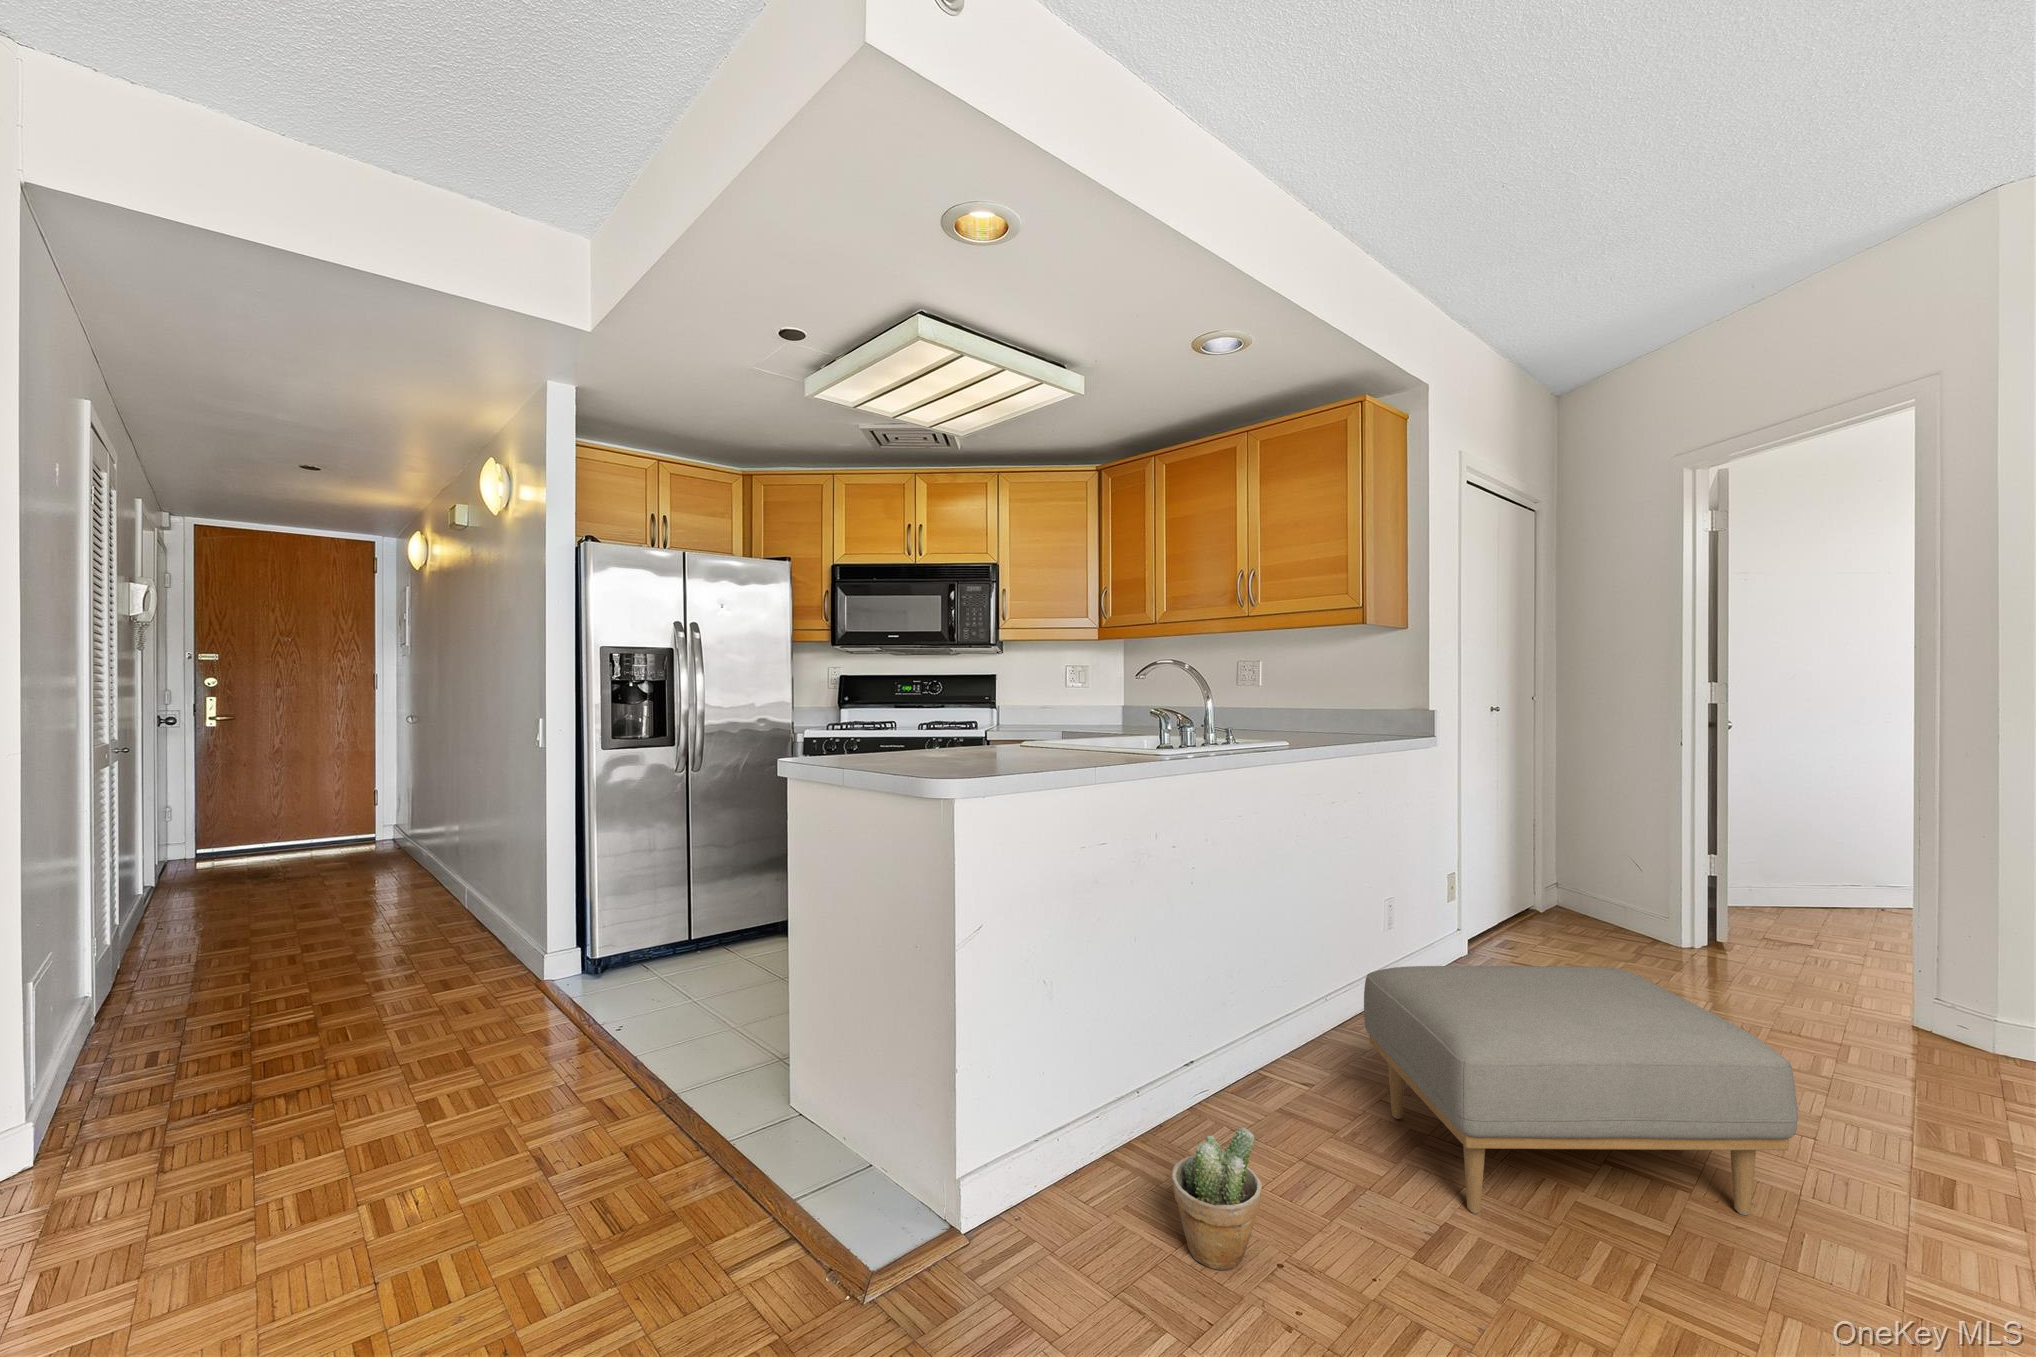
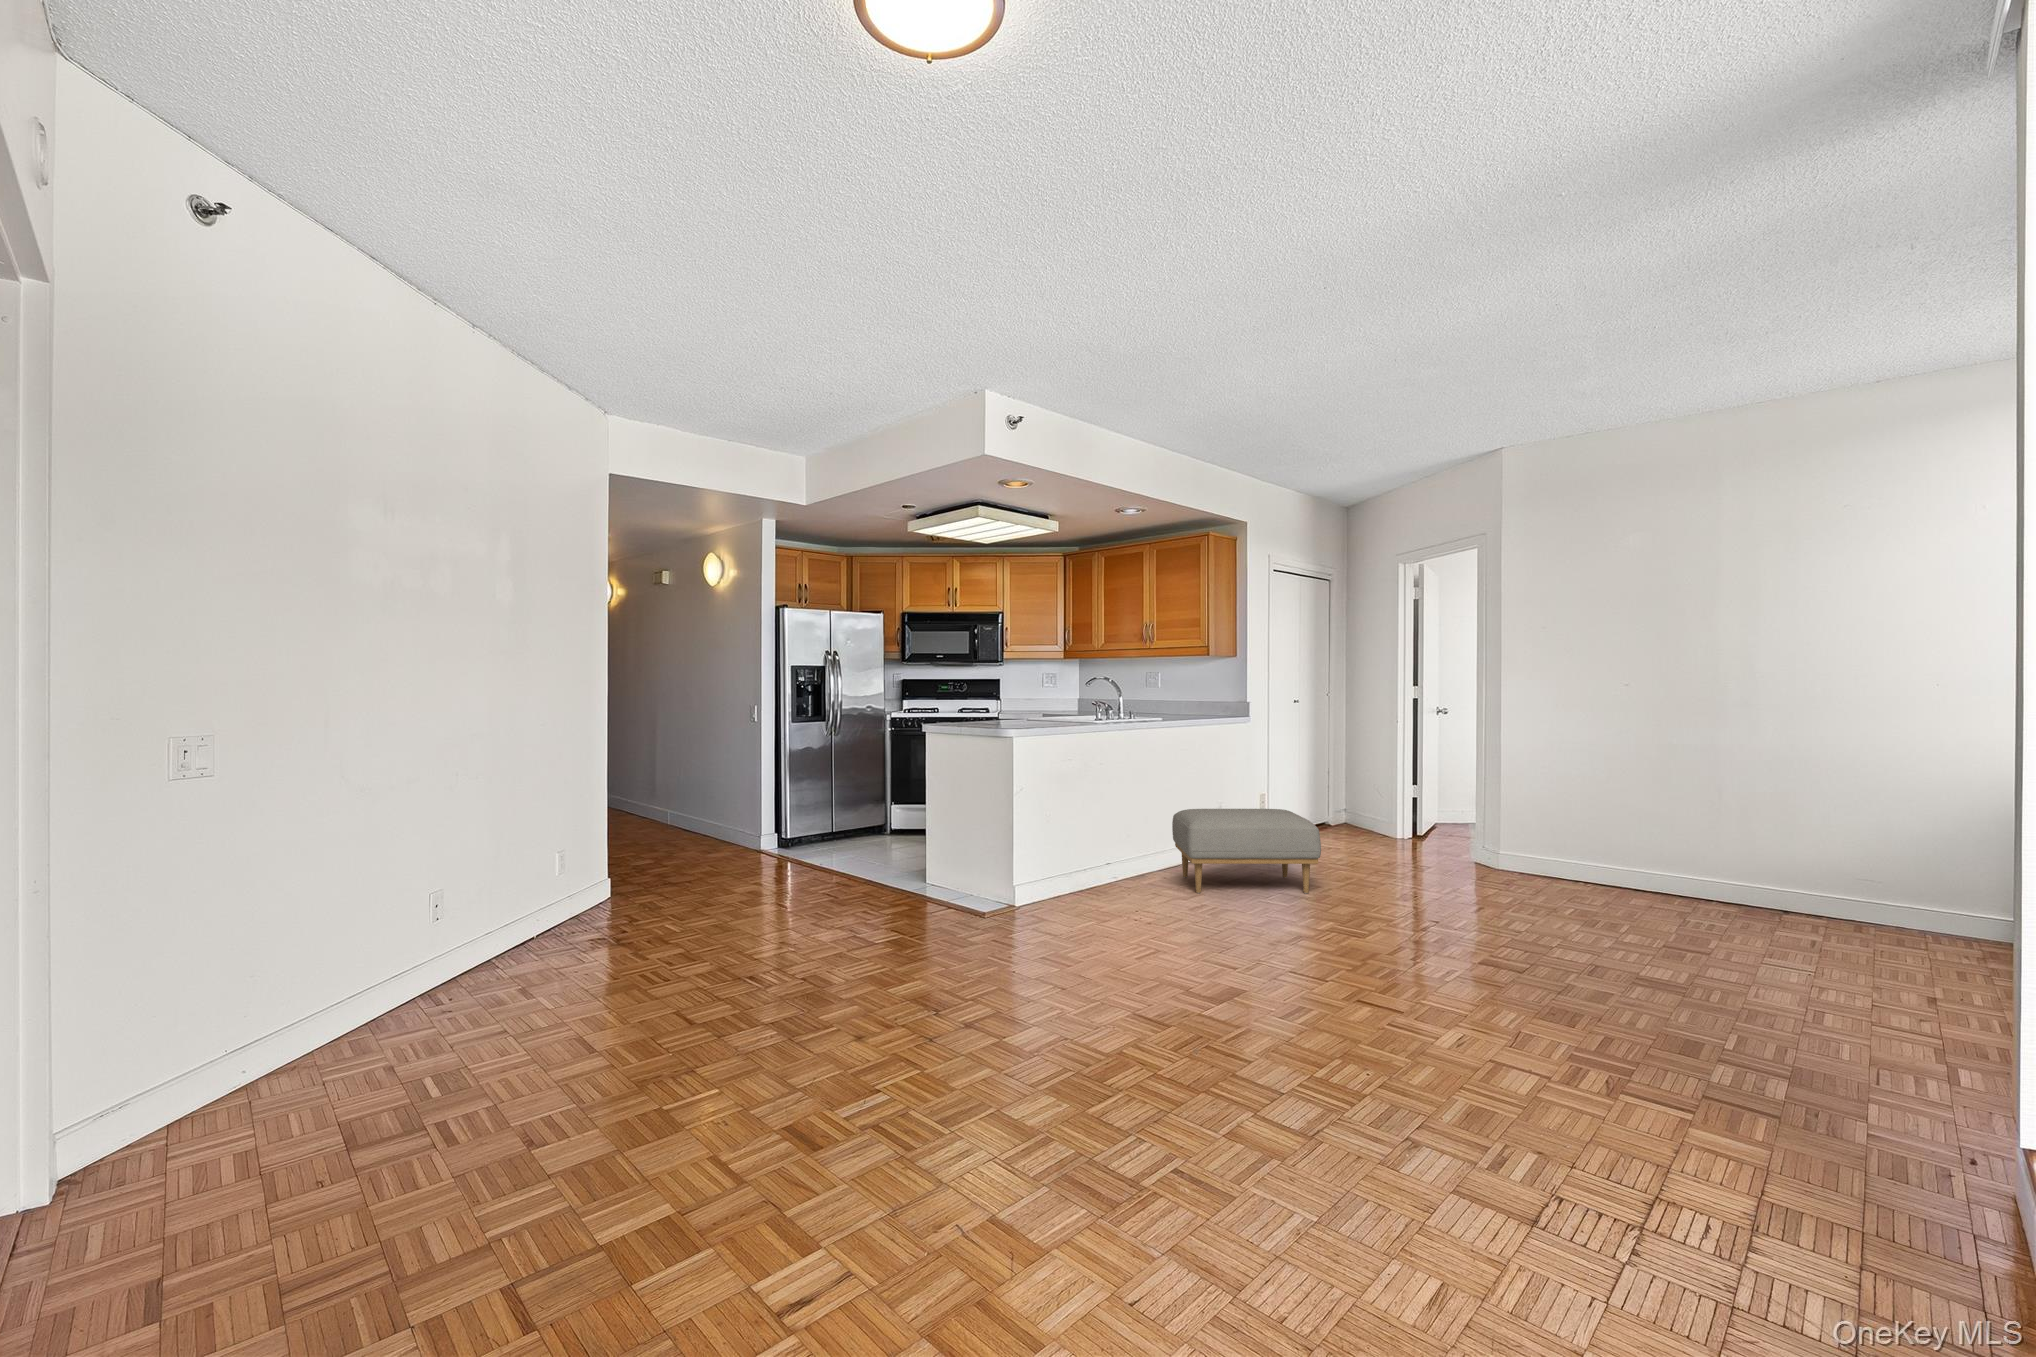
potted plant: present [1172,1127,1262,1270] -> none [1074,852,1108,901]

